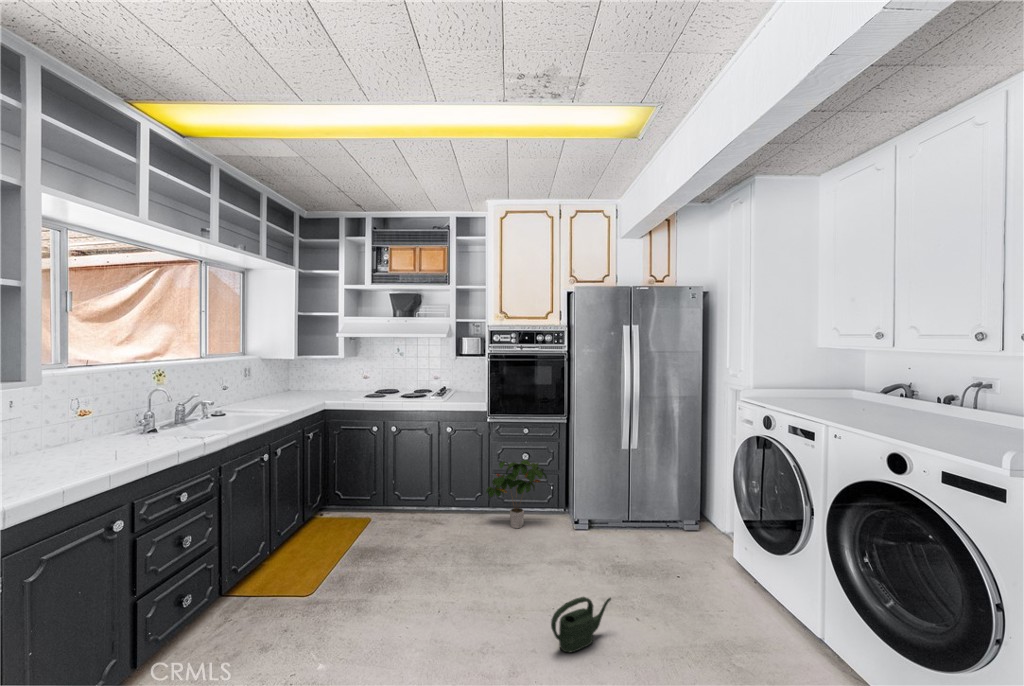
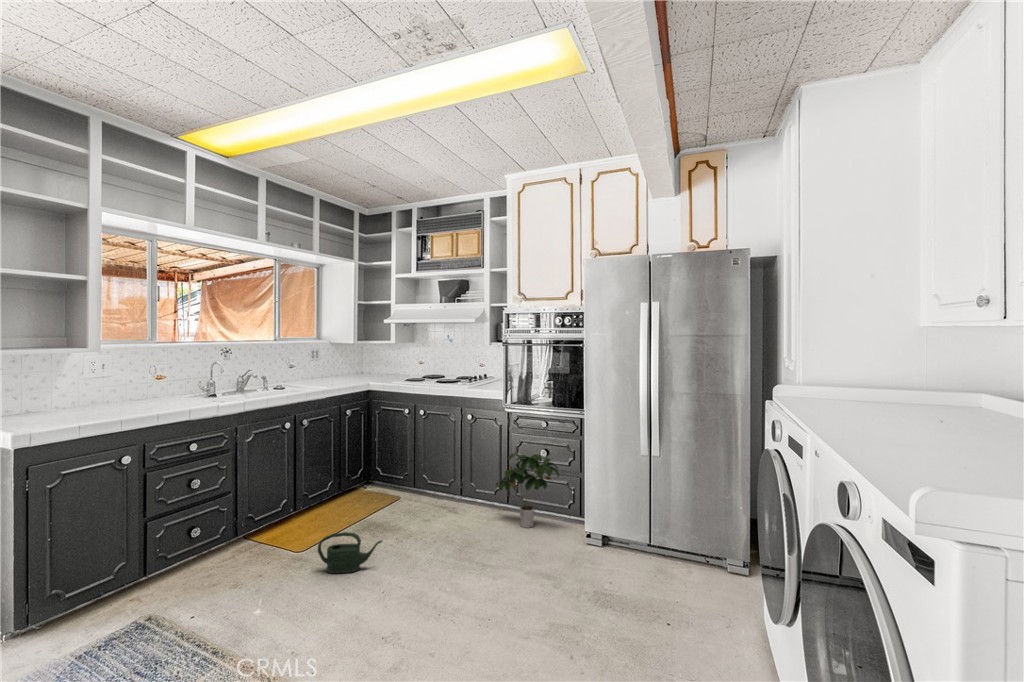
watering can: present [551,597,611,653] -> present [318,532,382,573]

